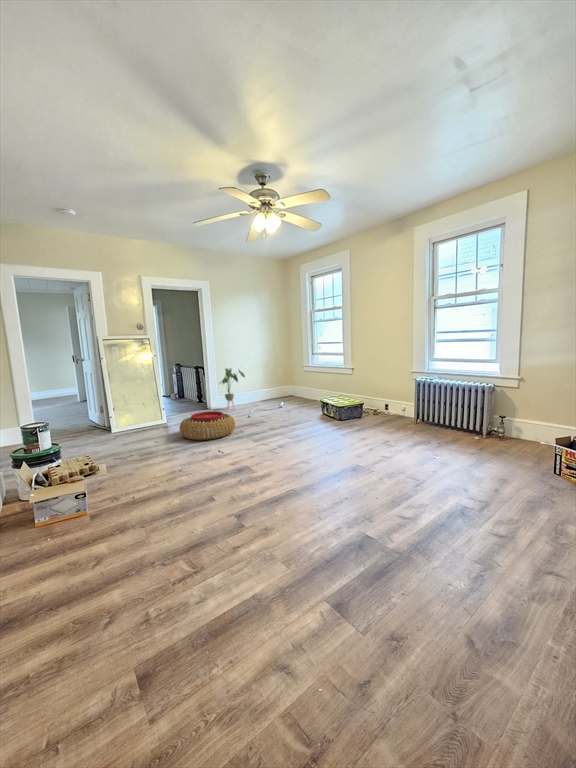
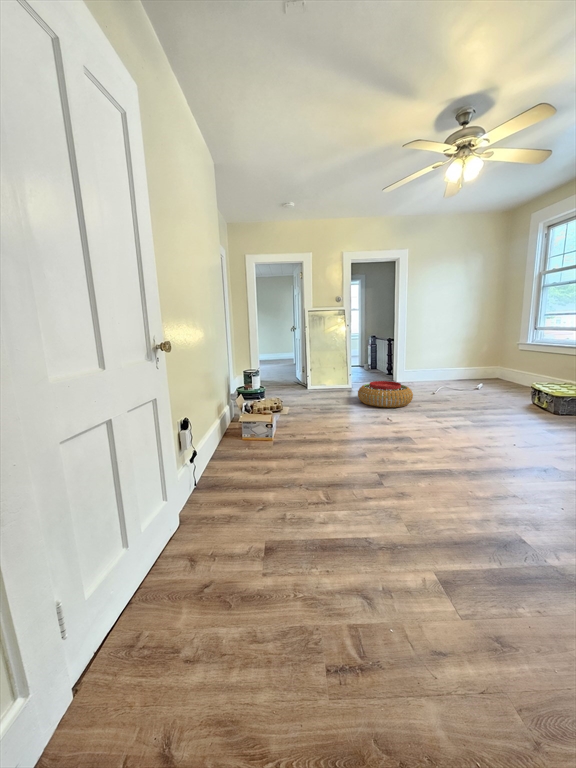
house plant: present [221,368,245,410] -> none [407,340,437,385]

